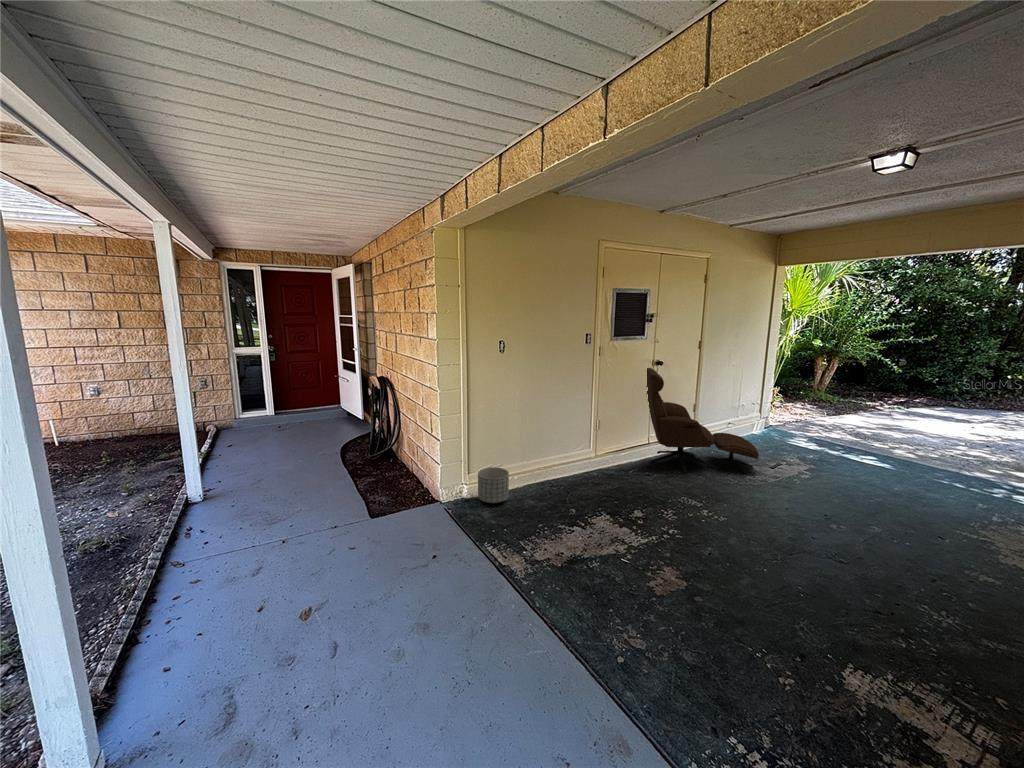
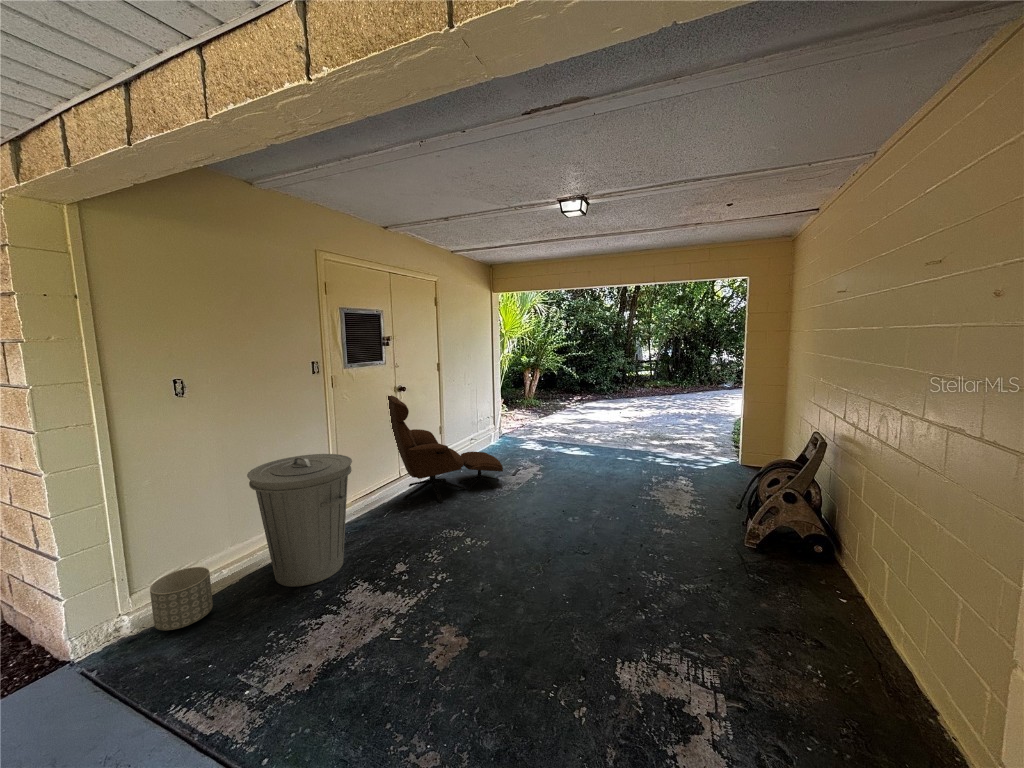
trash can: none [536,407,609,504] -> present [247,454,352,587]

